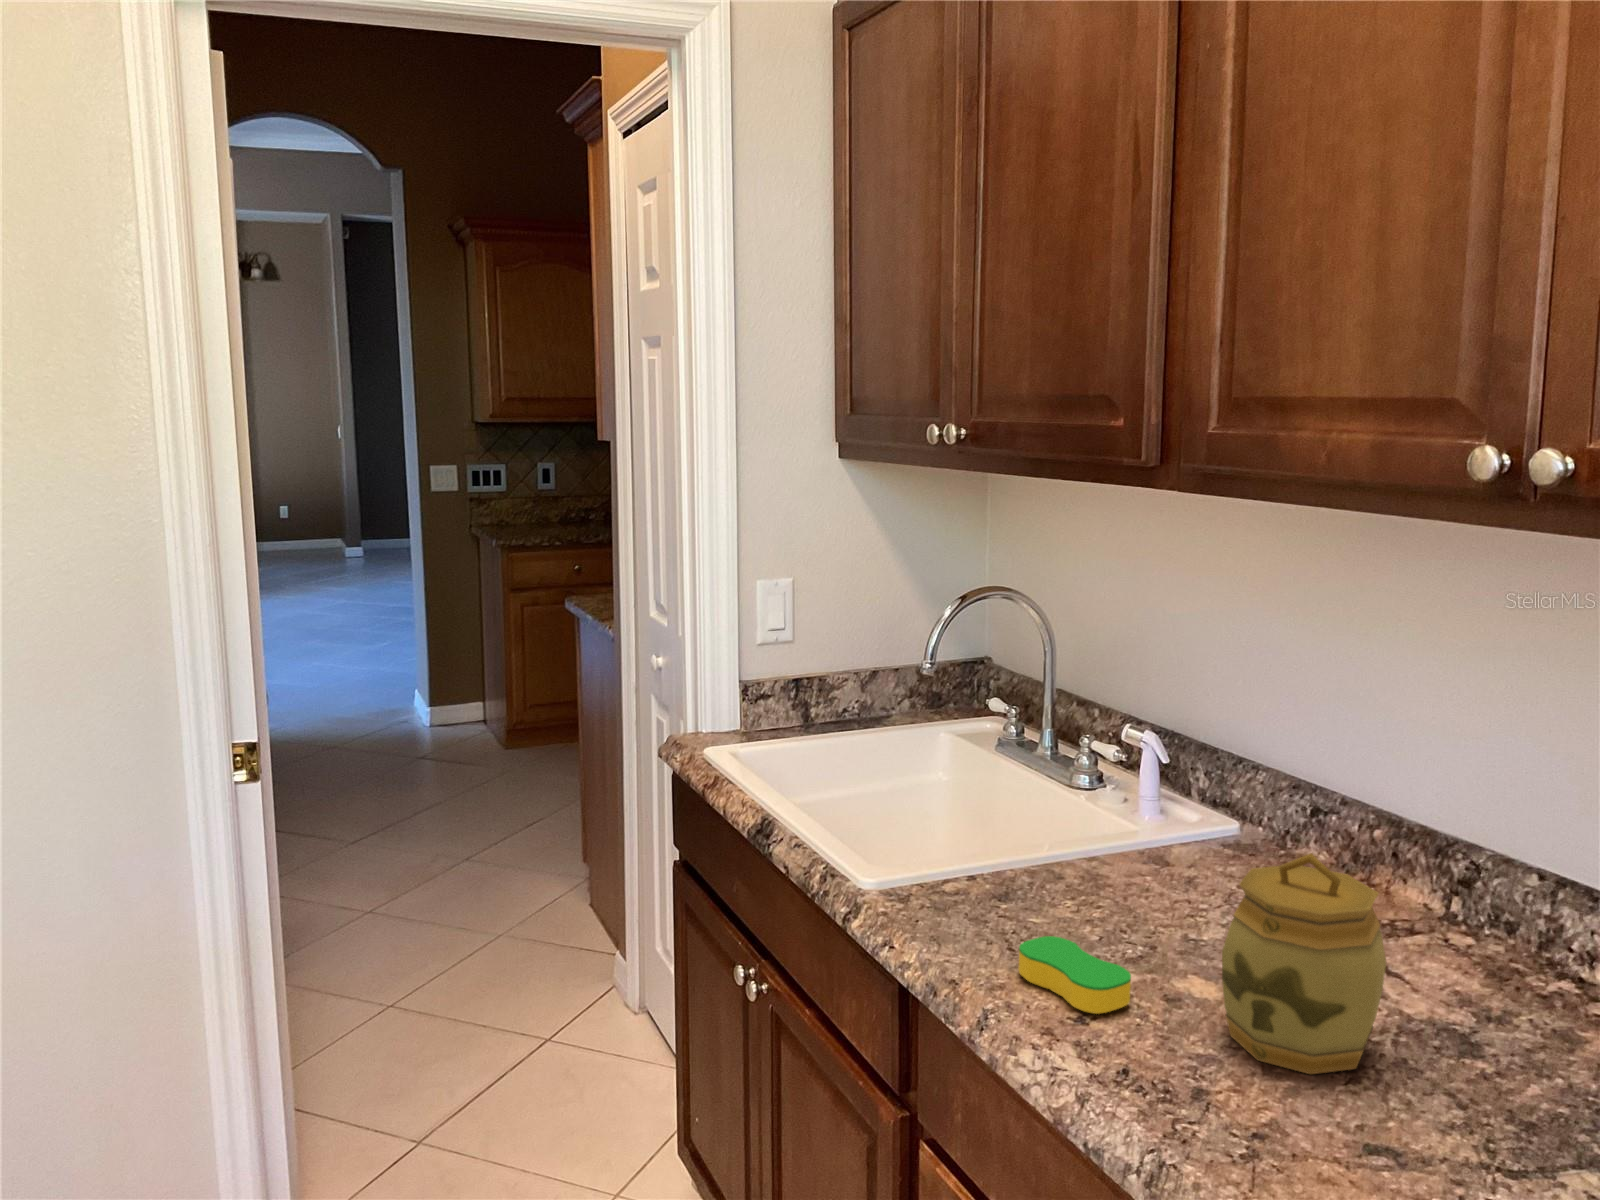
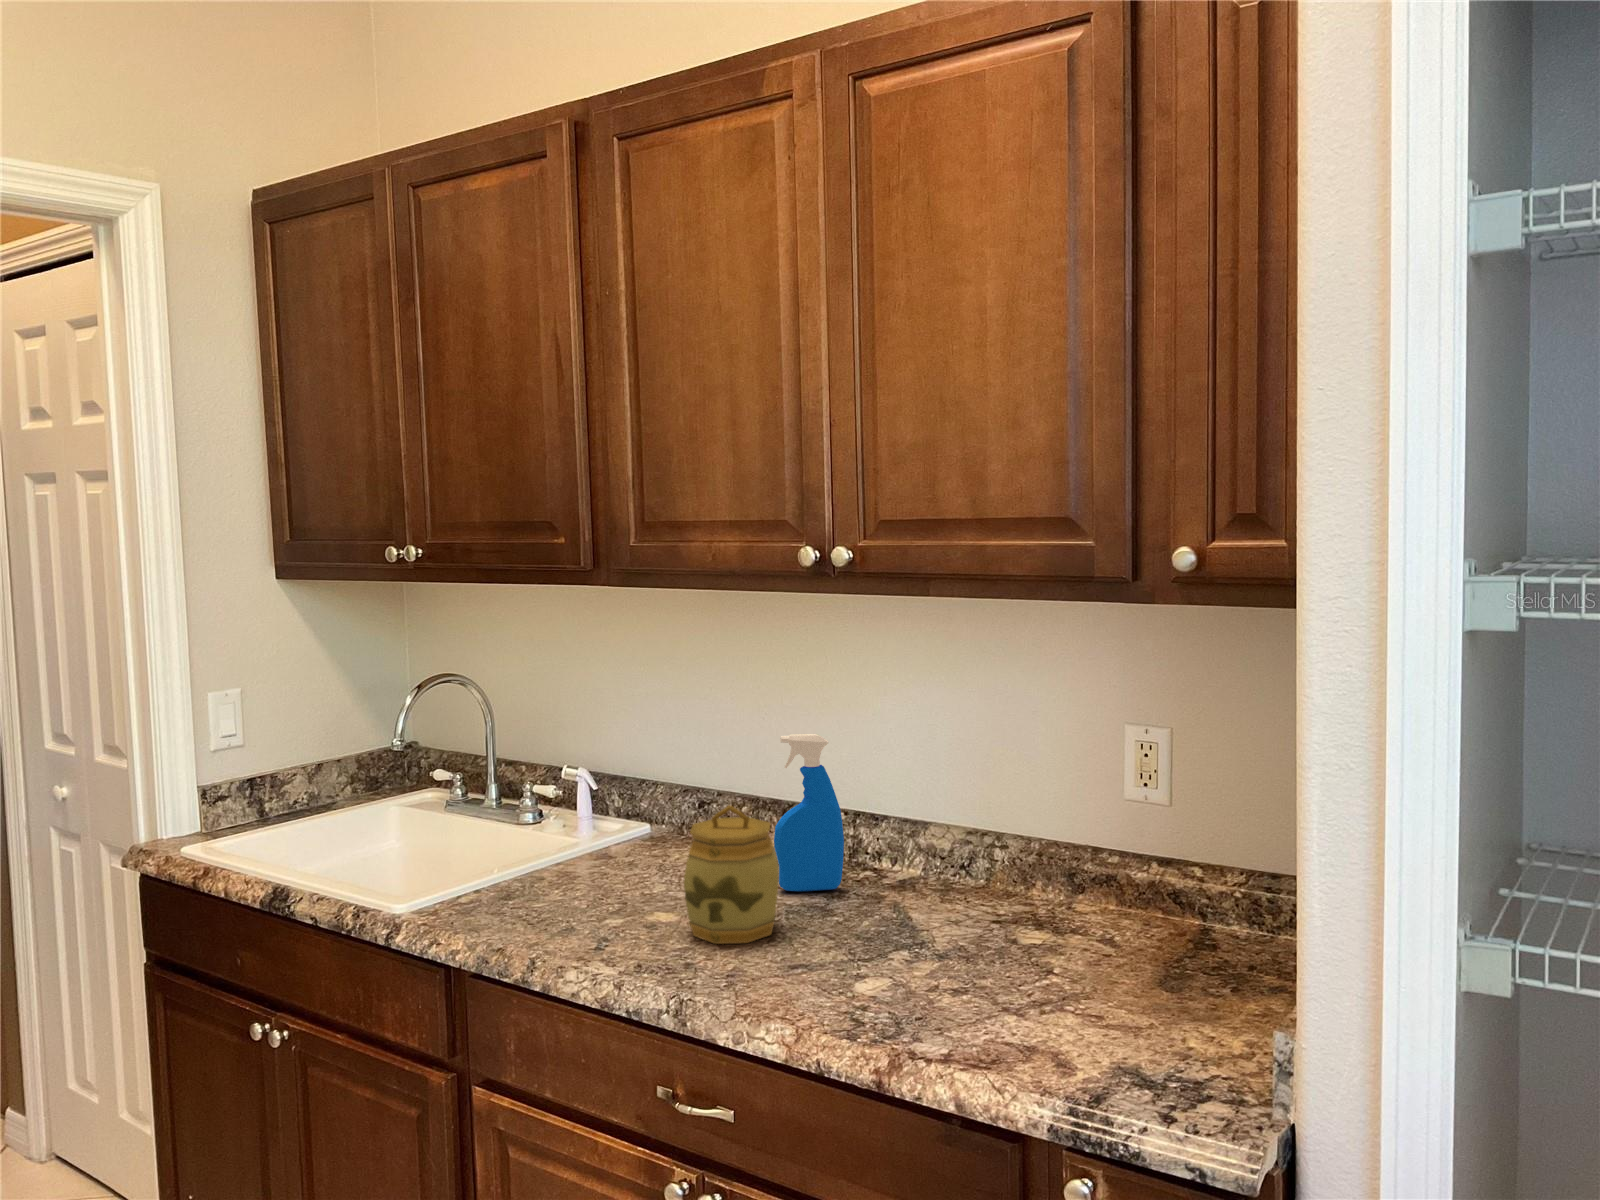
spray bottle: none [1397,750,1523,1004] -> present [774,734,844,892]
sponge: present [1018,936,1131,1014] -> none [542,904,625,944]

